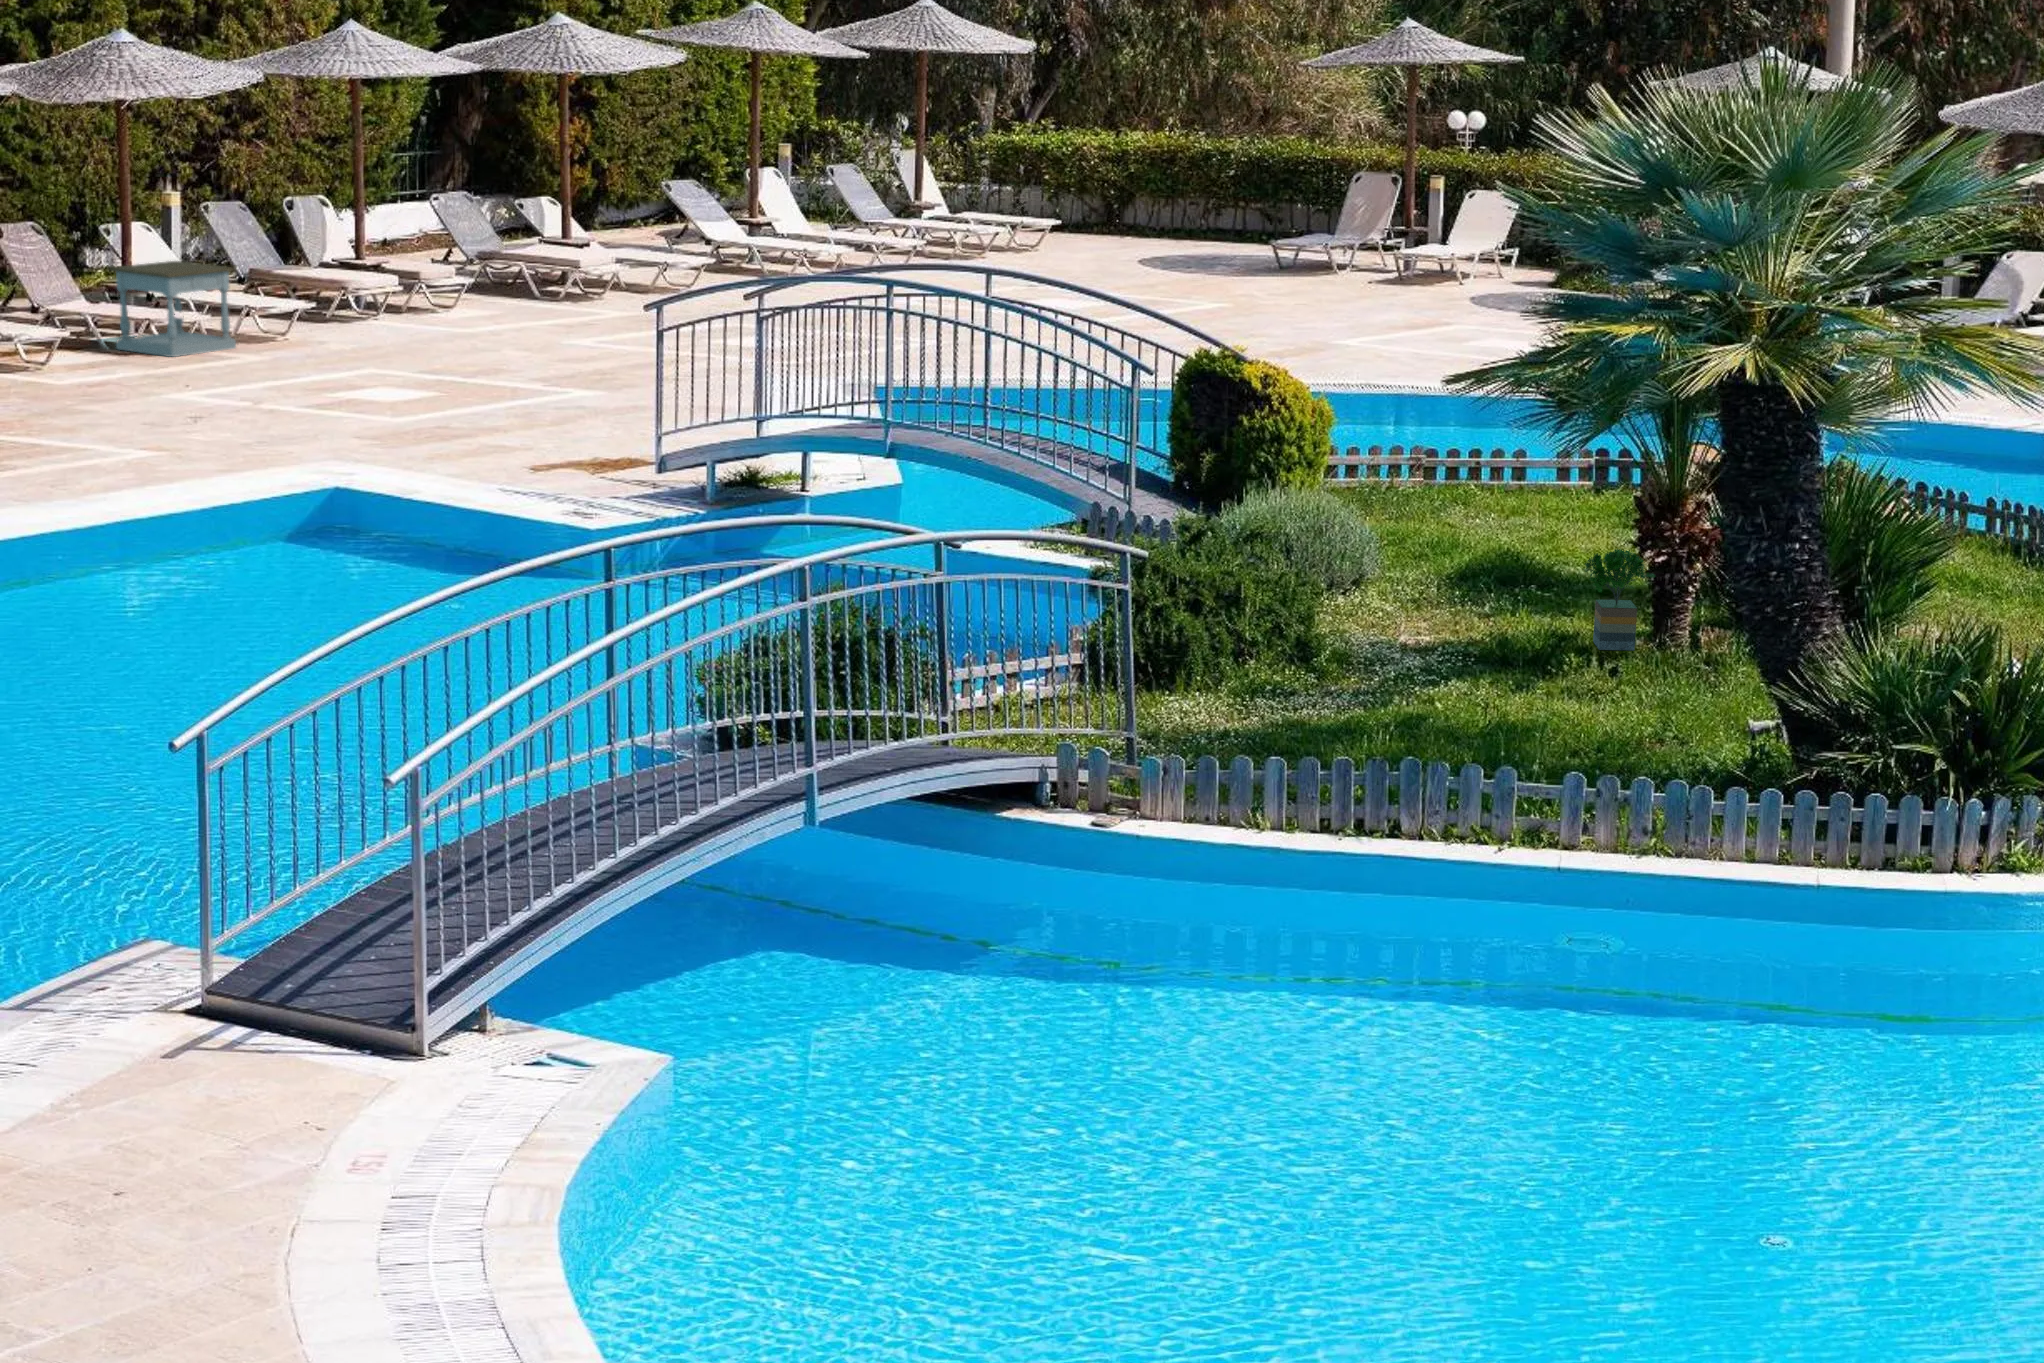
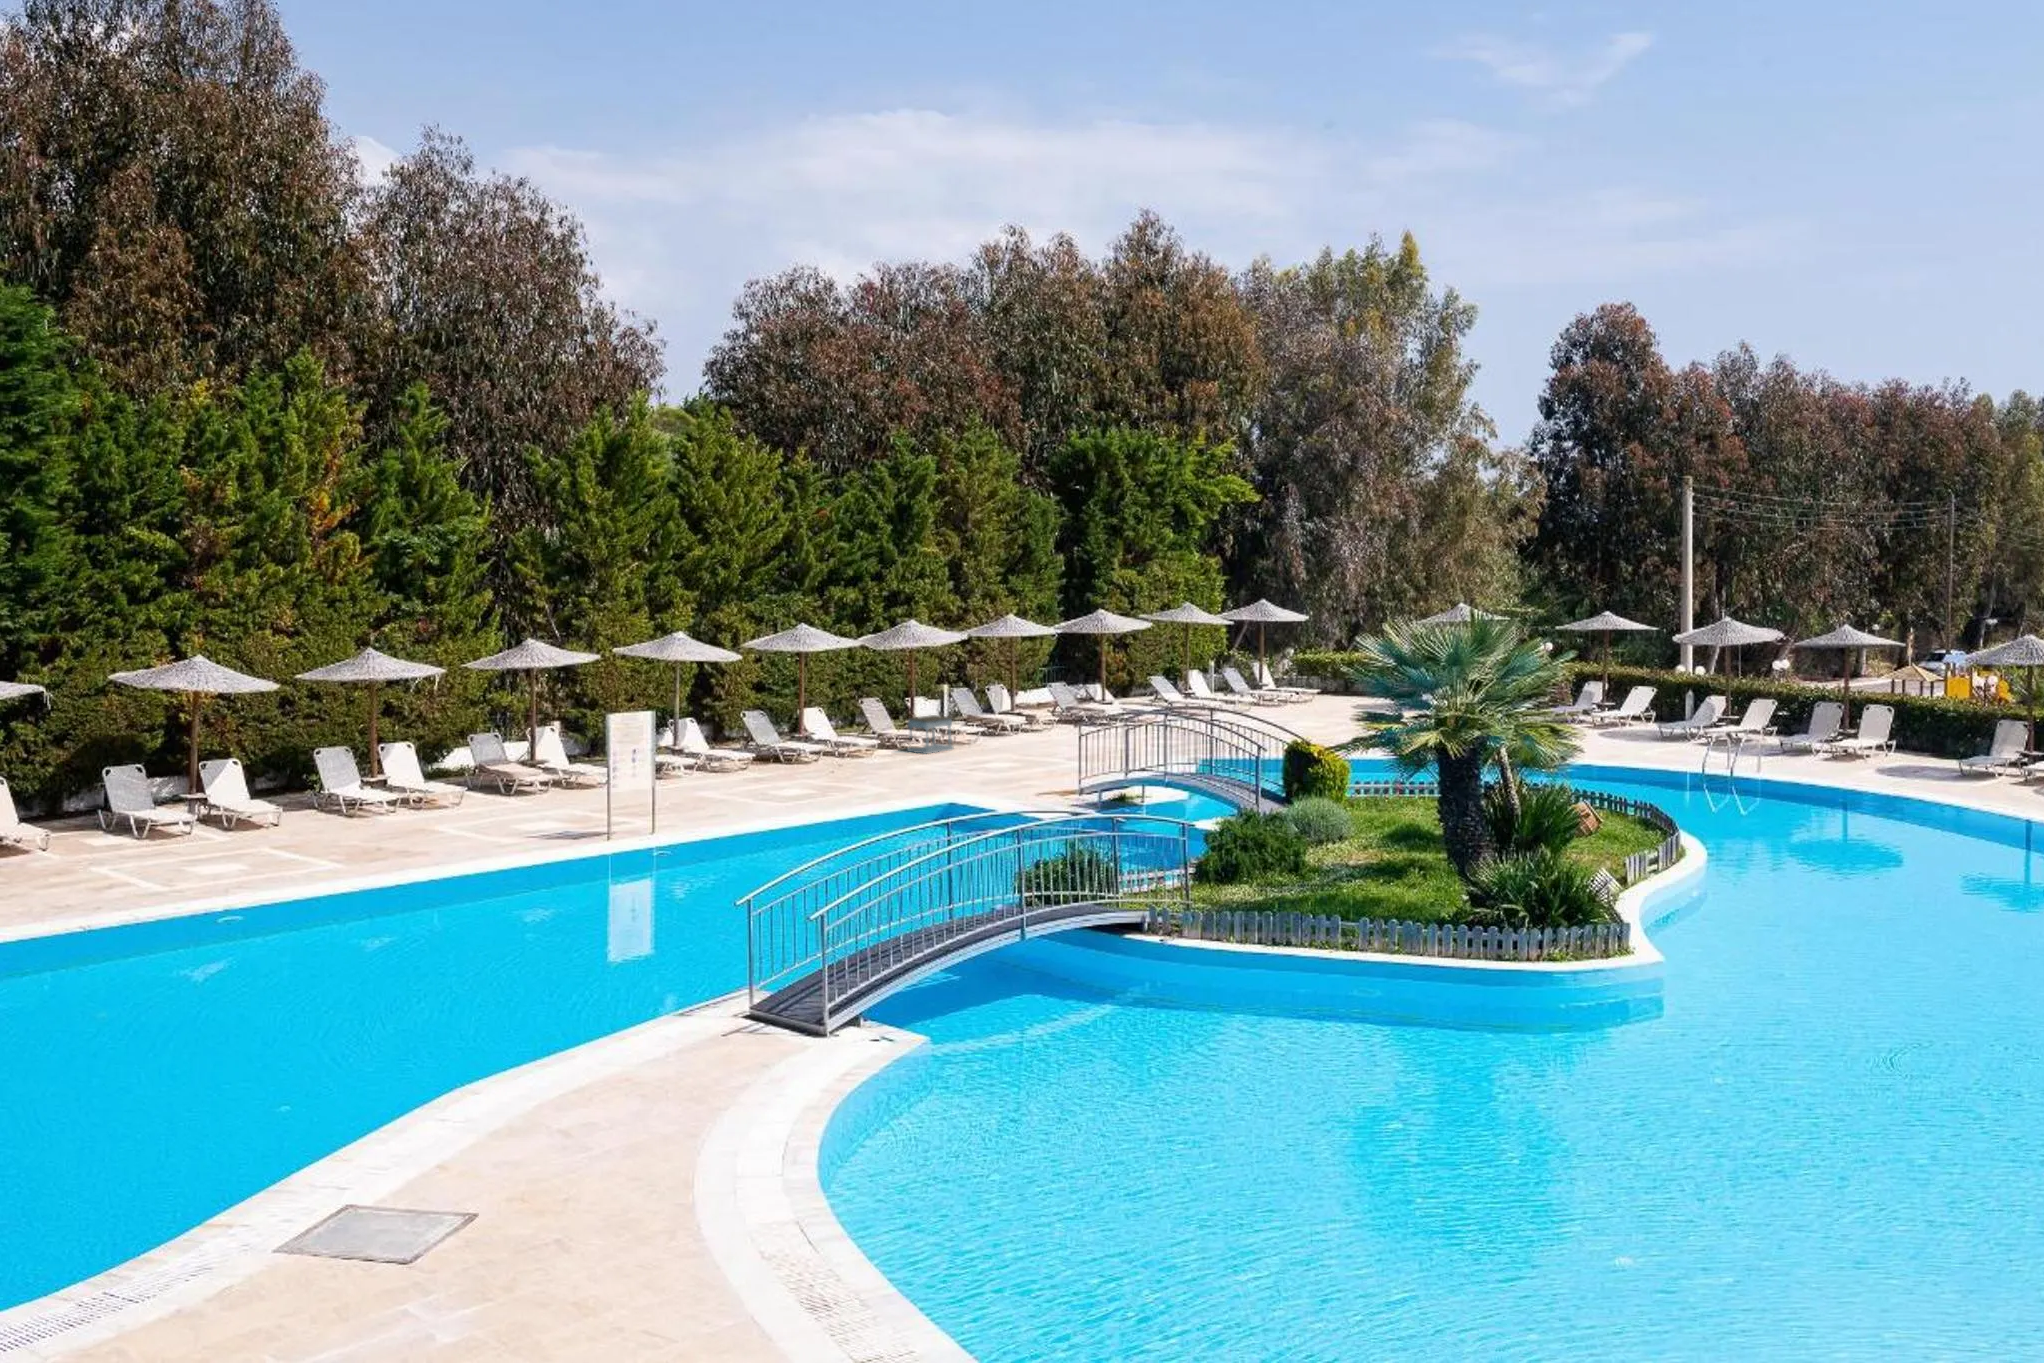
potted tree: present [1585,548,1654,650] -> none [1414,820,1446,866]

